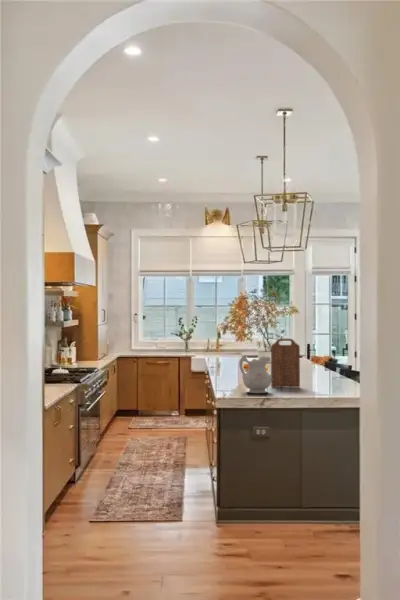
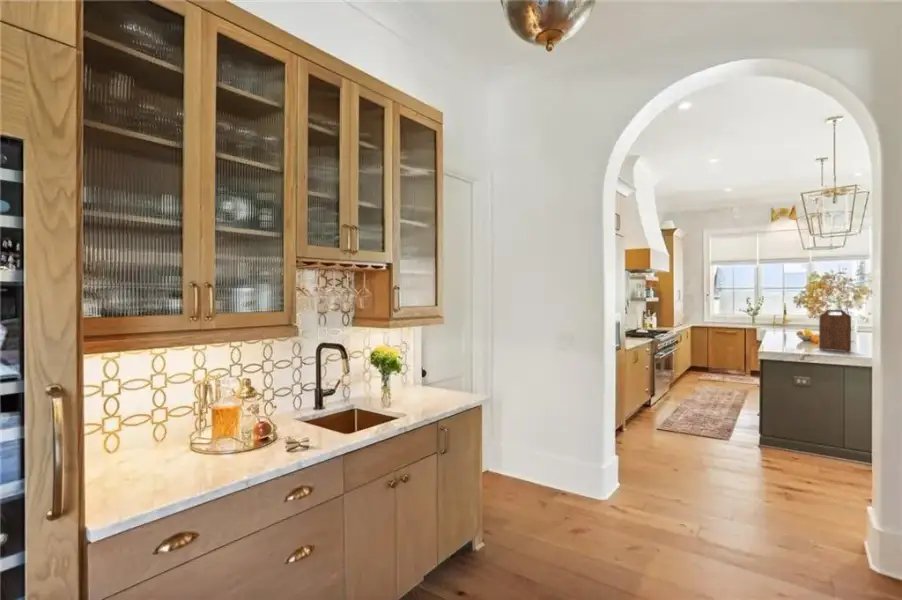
ceramic pitcher: present [239,356,272,393] -> none [783,321,816,352]

